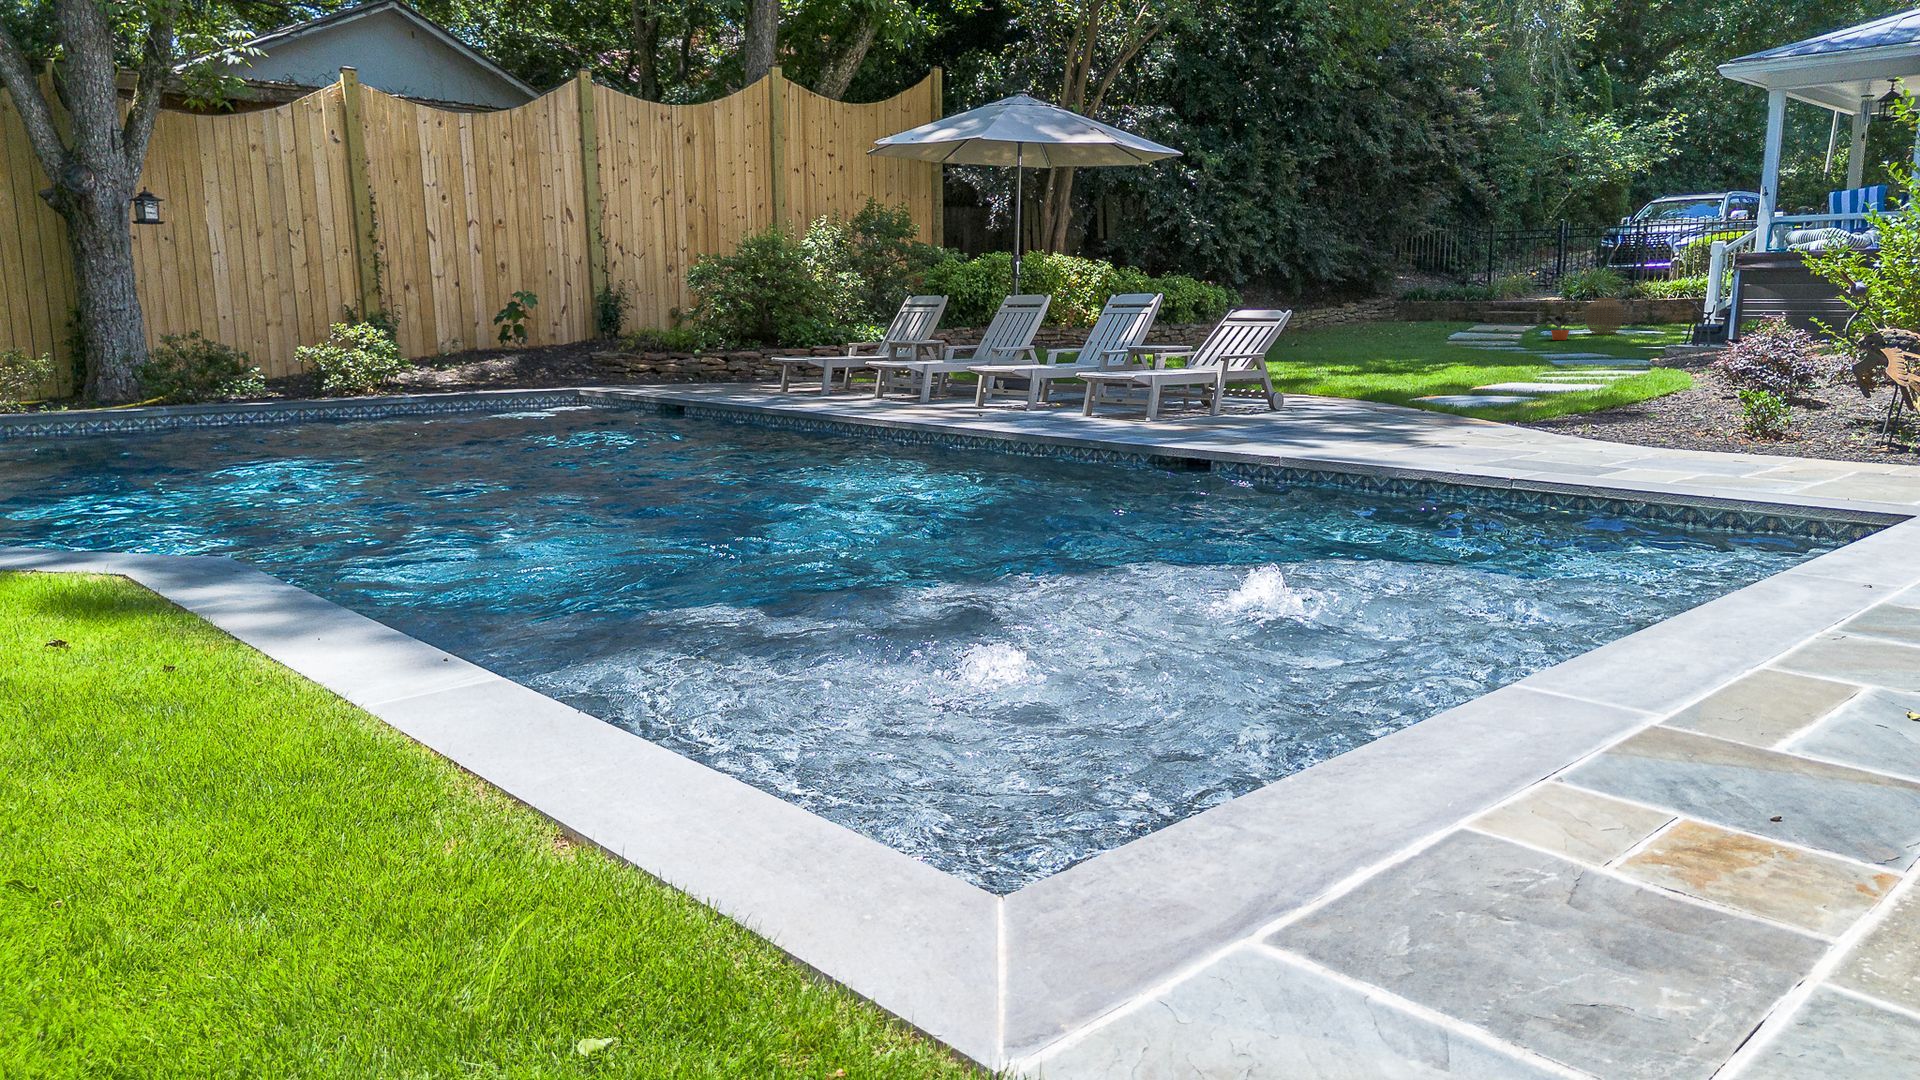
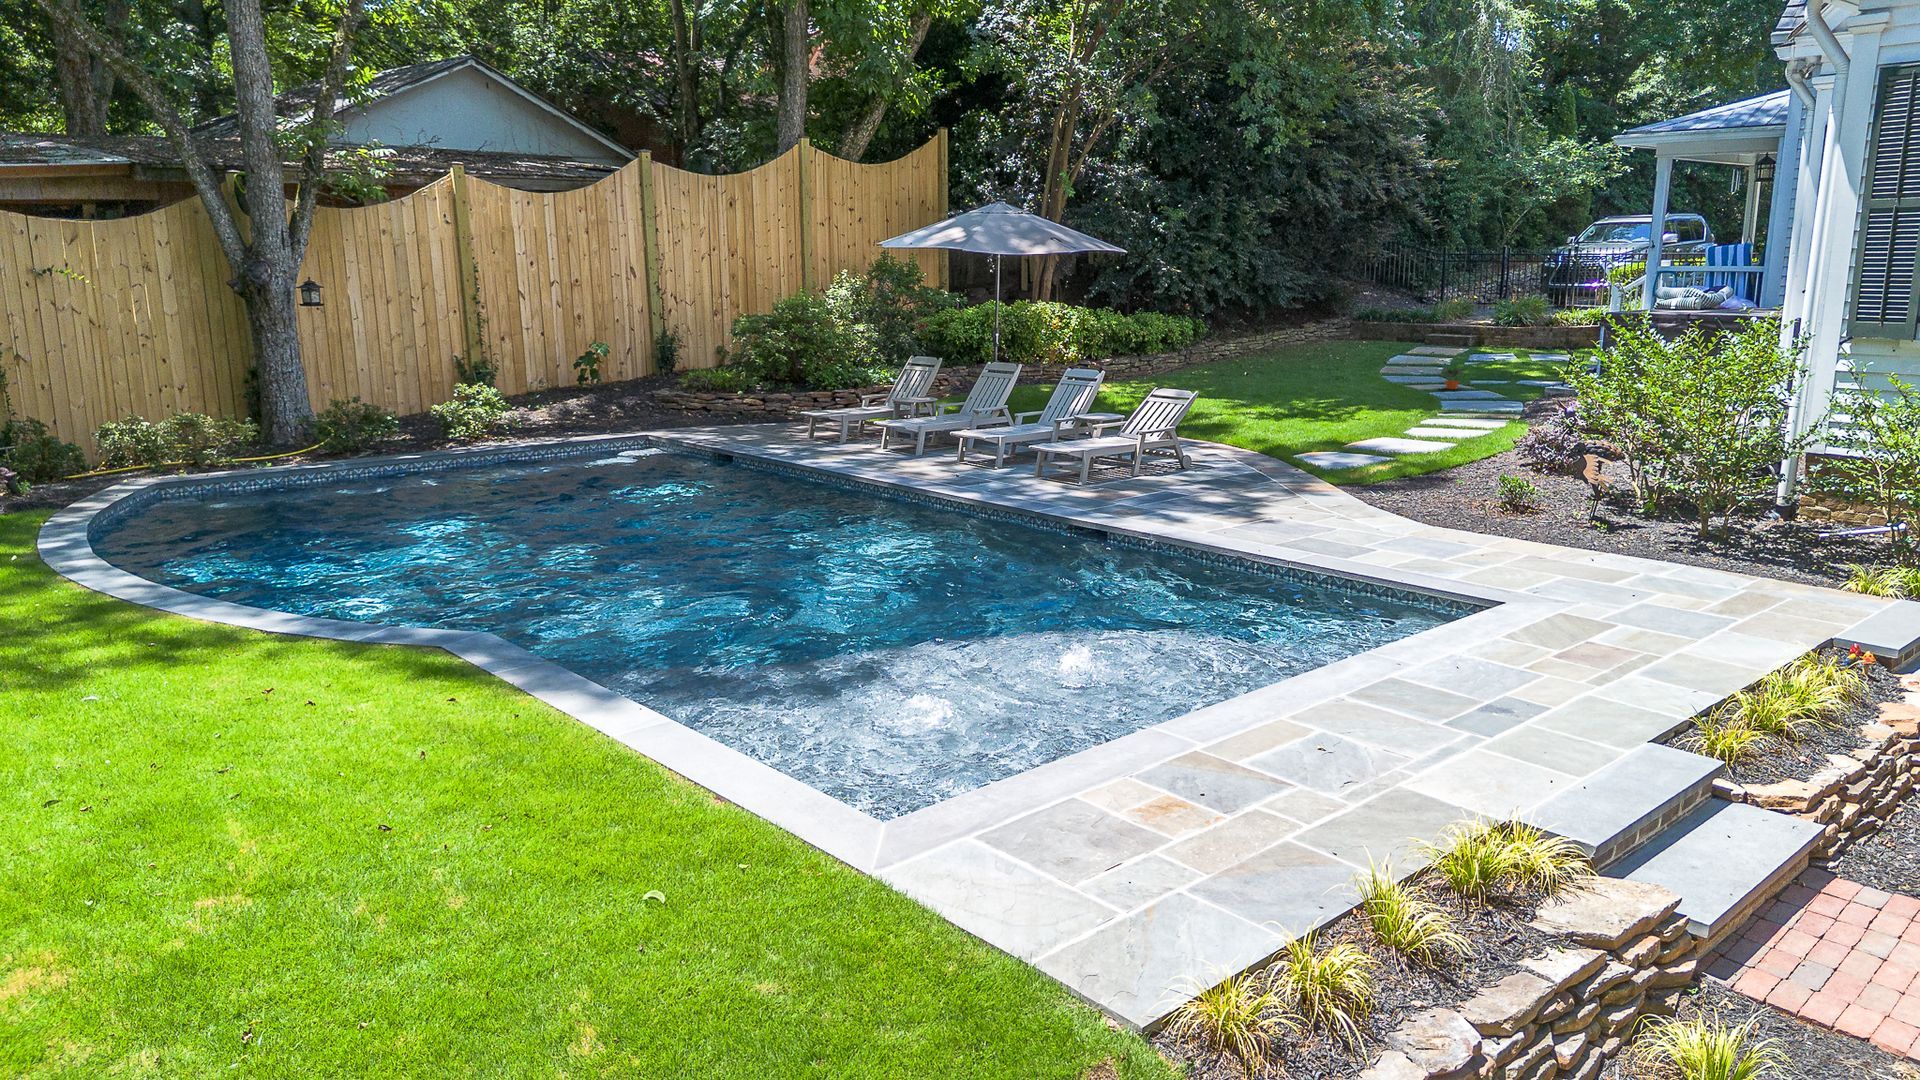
woven basket: present [1586,298,1624,334] -> none [1478,352,1509,382]

